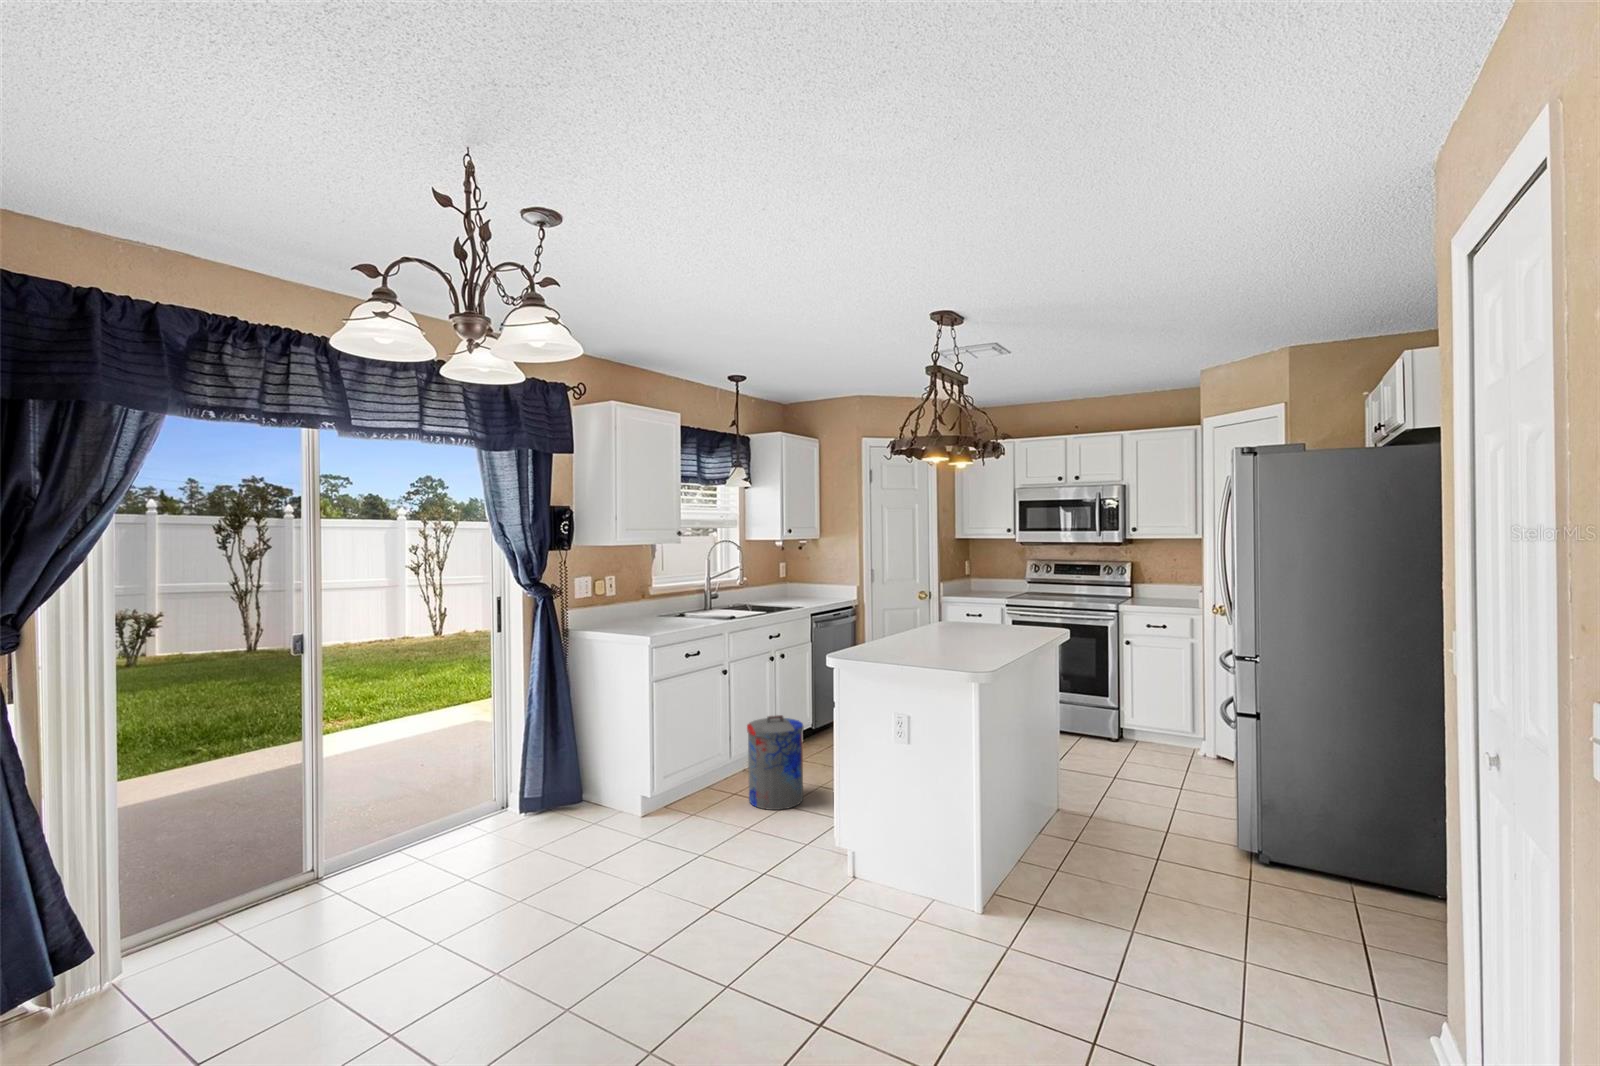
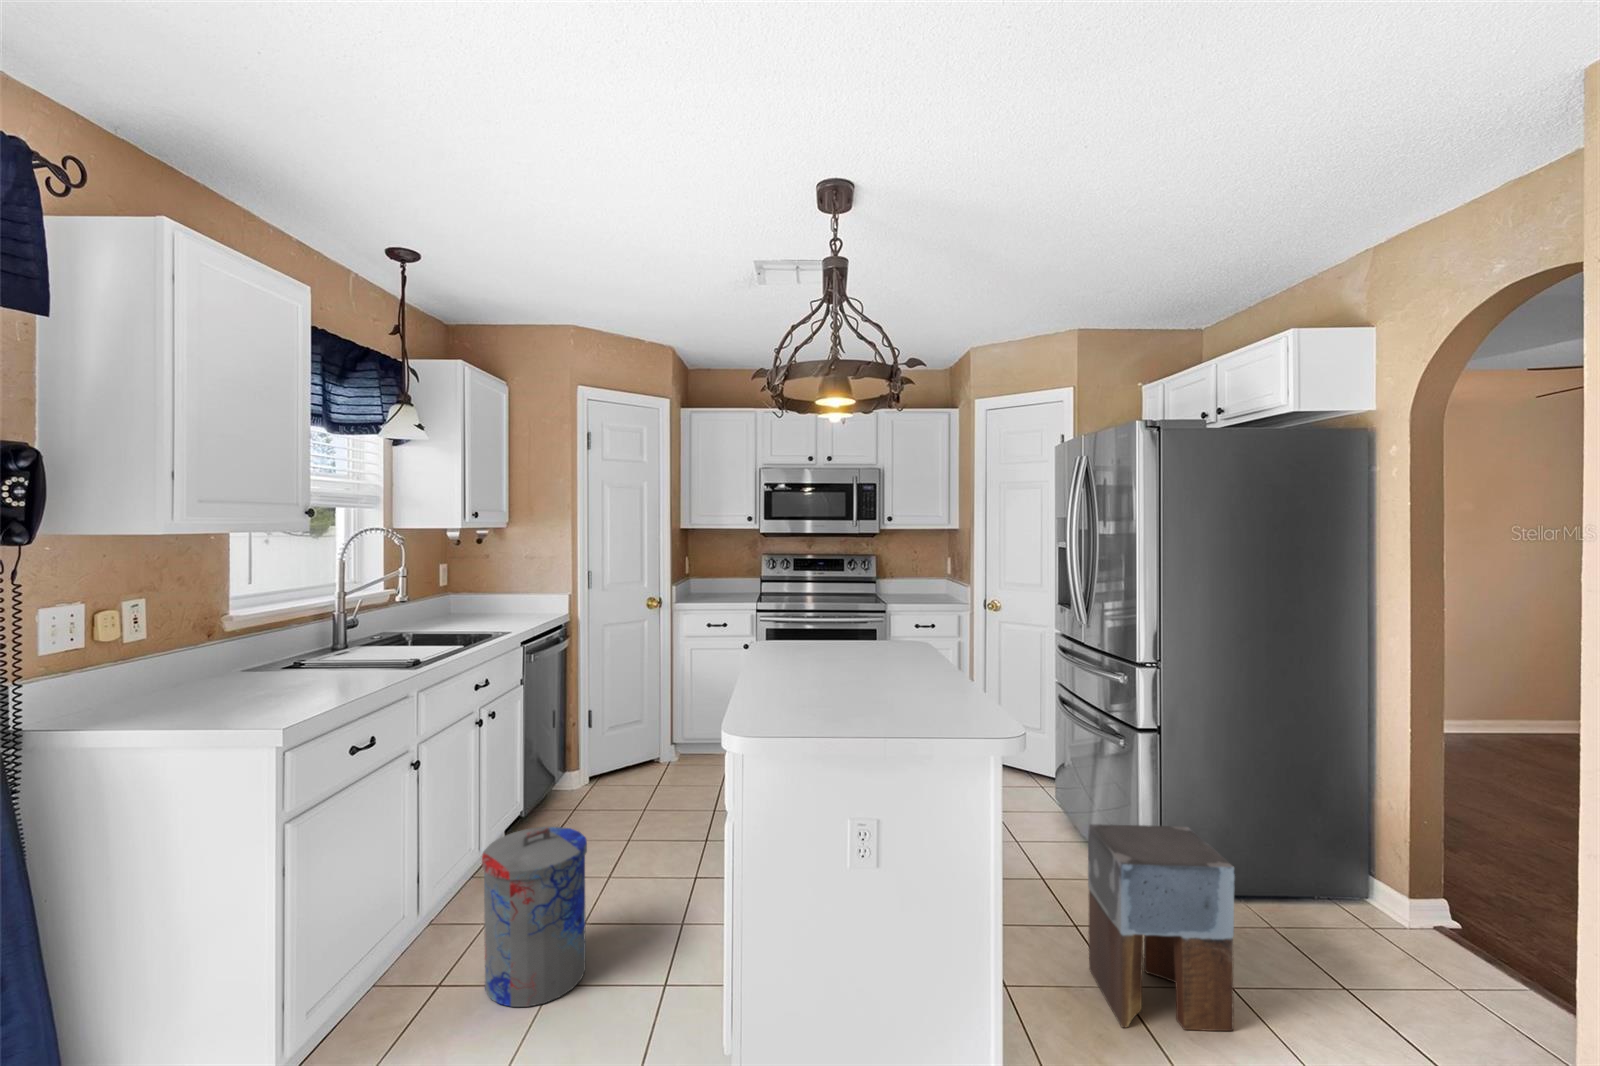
stool: none [1102,765,1201,924] -> present [1088,824,1235,1031]

